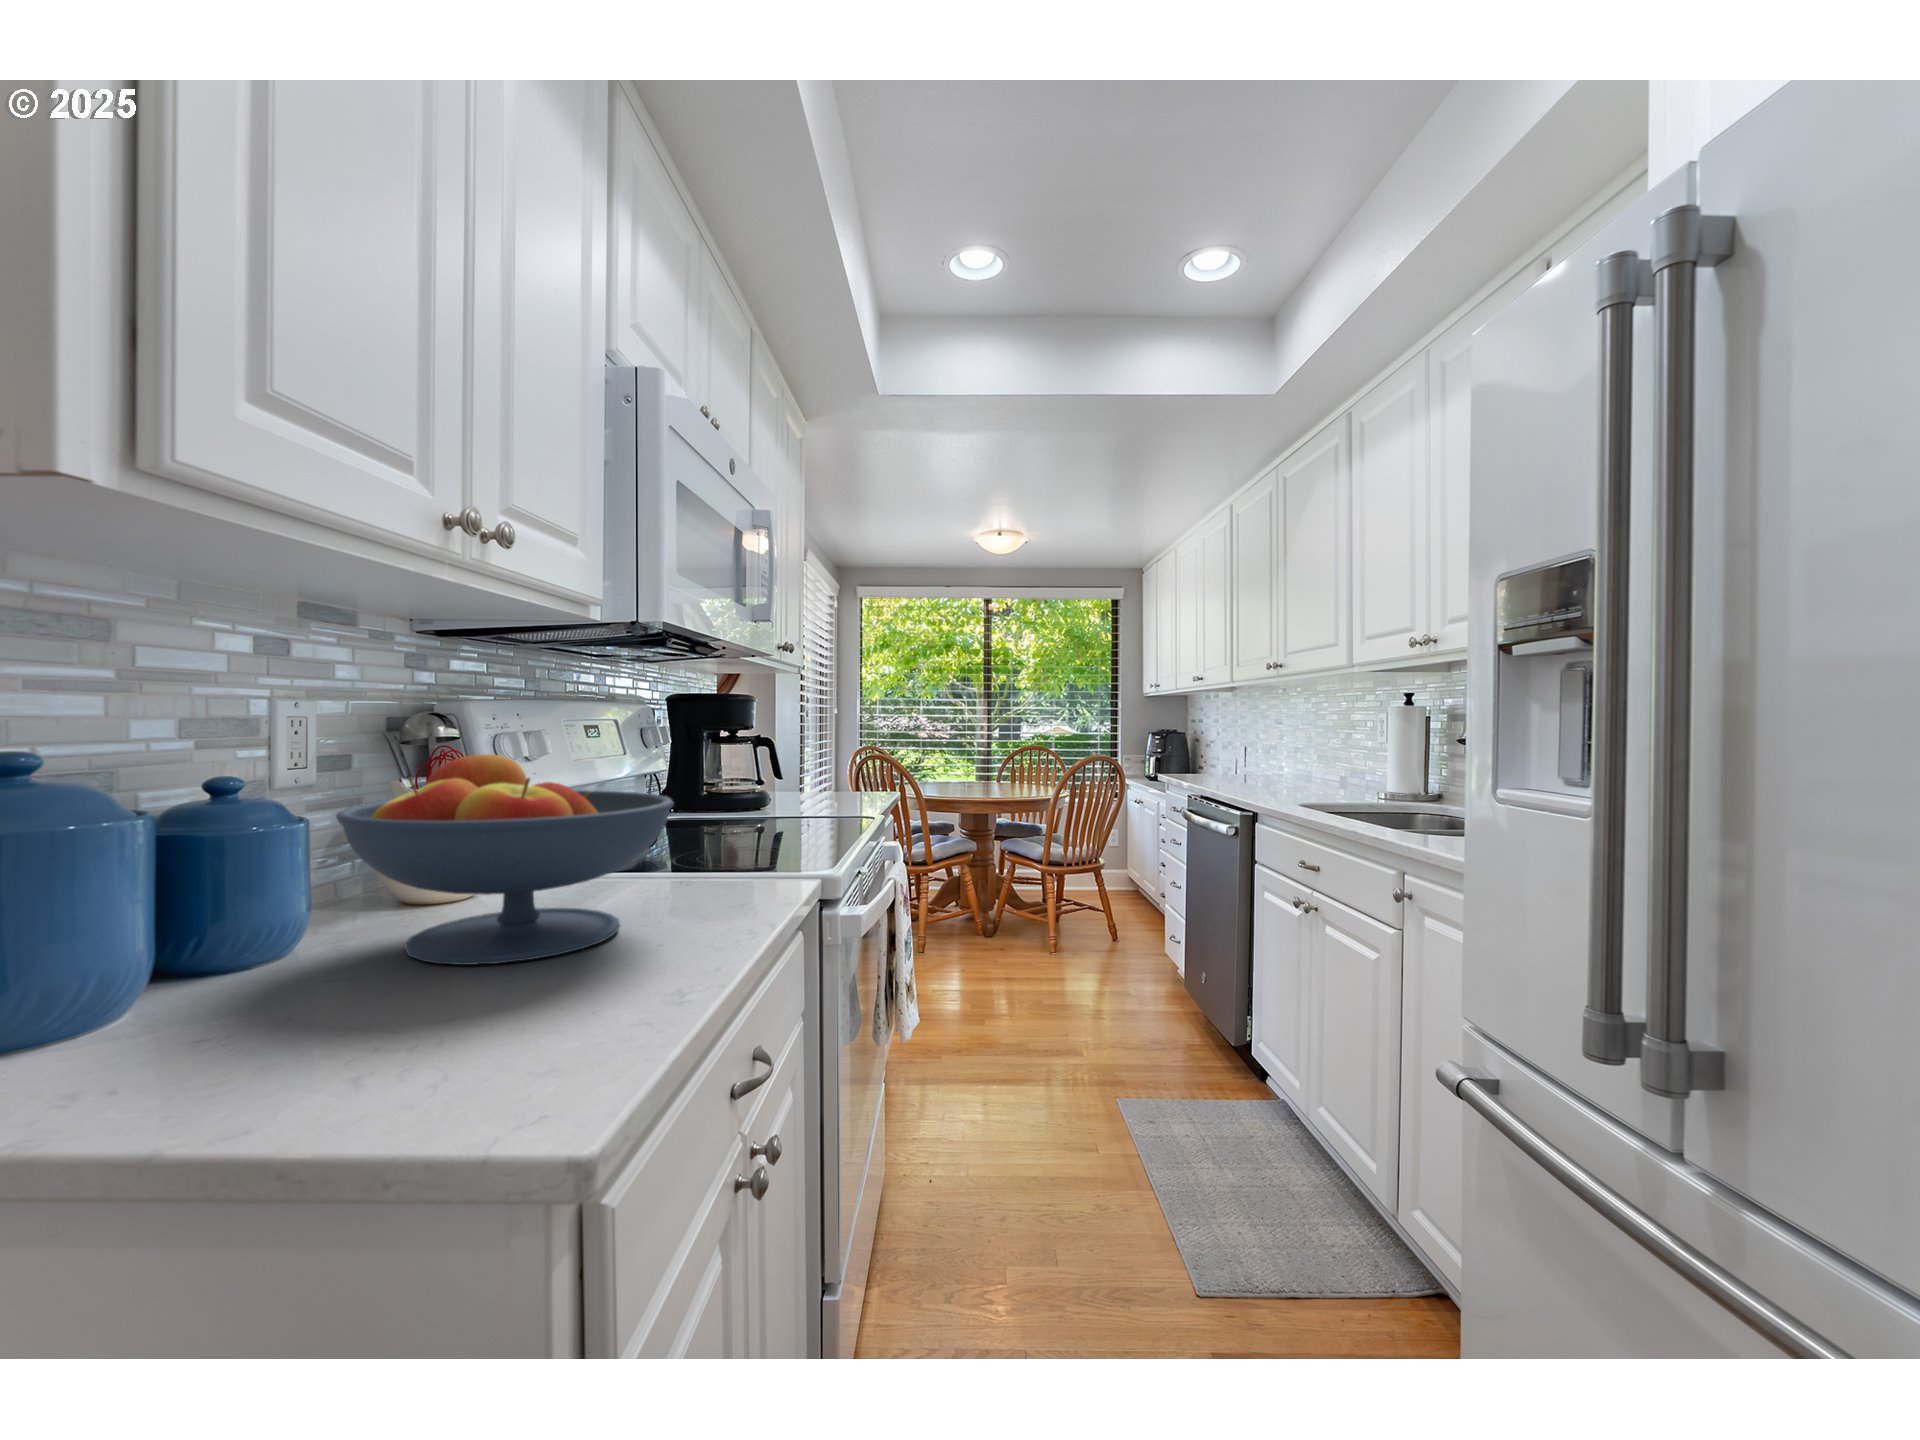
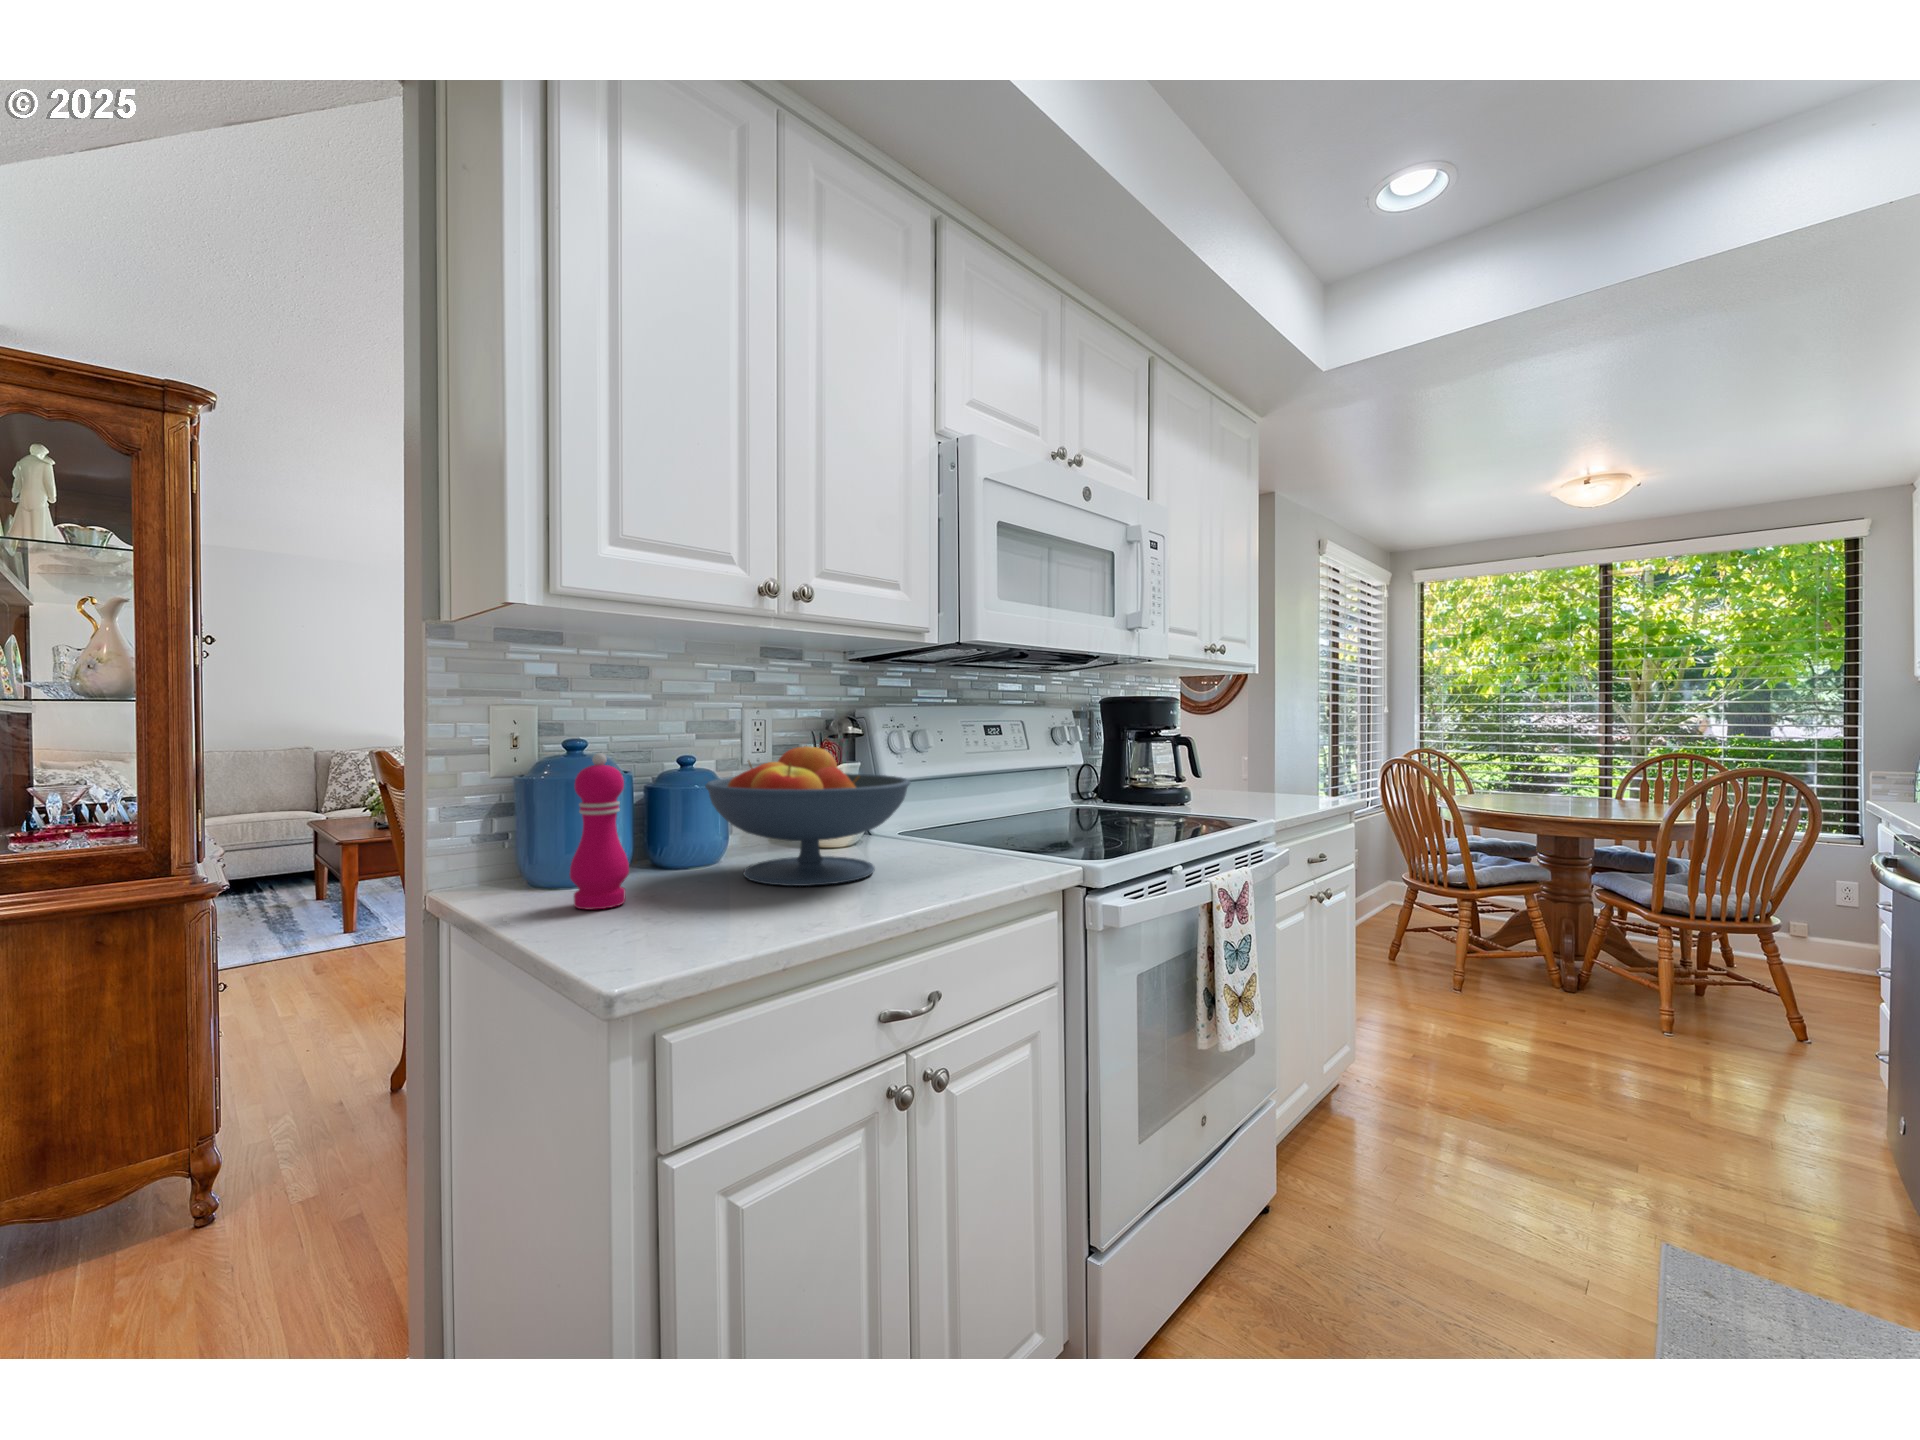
pepper mill: none [151,774,291,1080] -> present [570,753,629,909]

